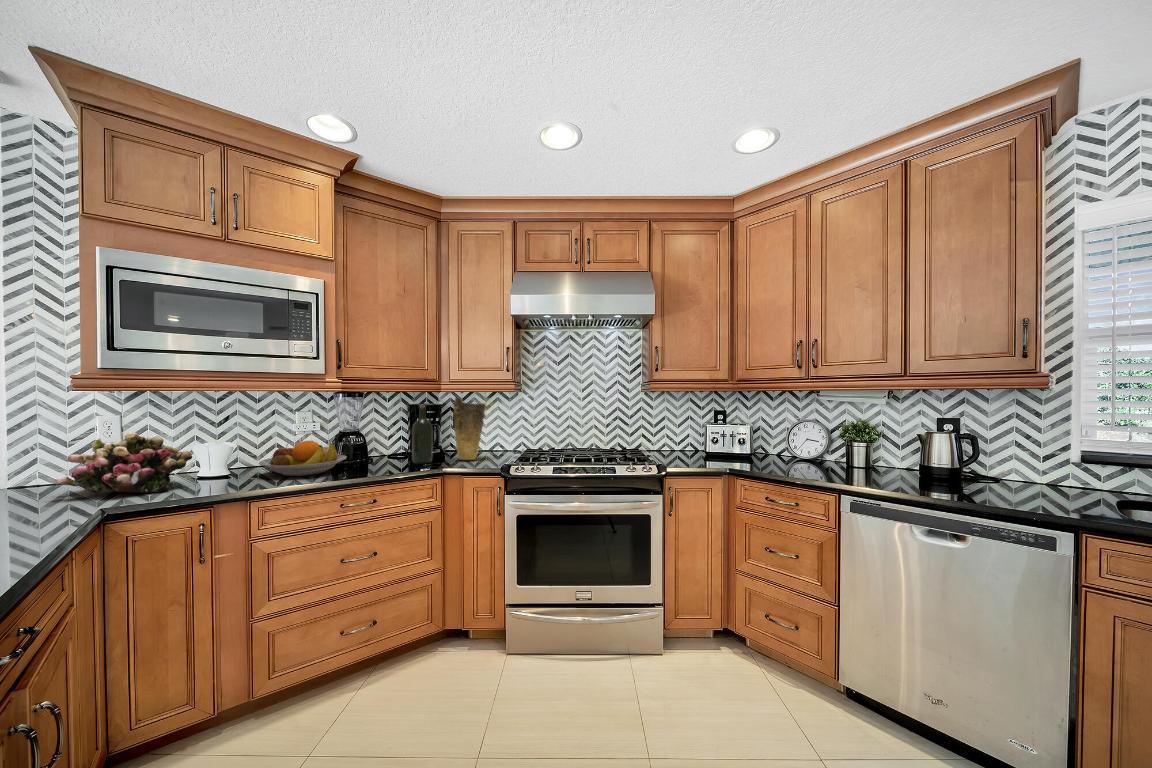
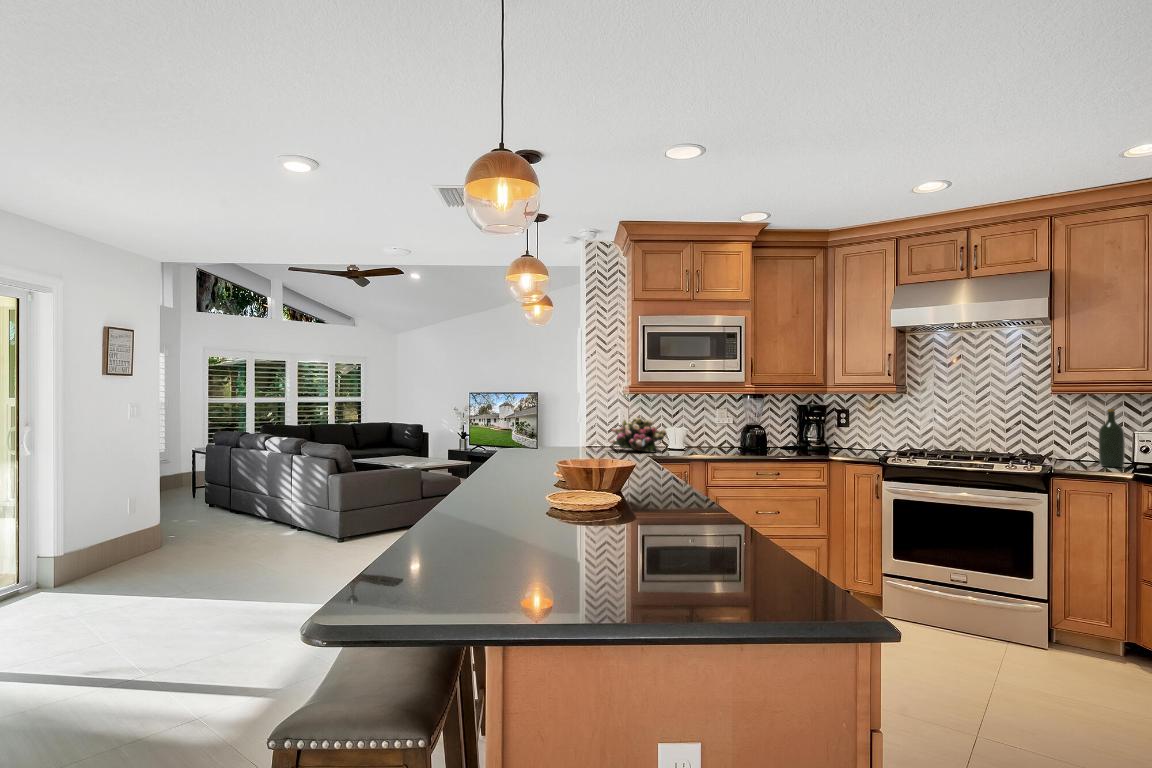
vase: present [453,396,486,460] -> none [838,397,868,453]
wine bottle: present [412,405,433,464] -> present [1099,409,1125,468]
fruit bowl: present [259,441,346,476] -> none [699,428,755,452]

